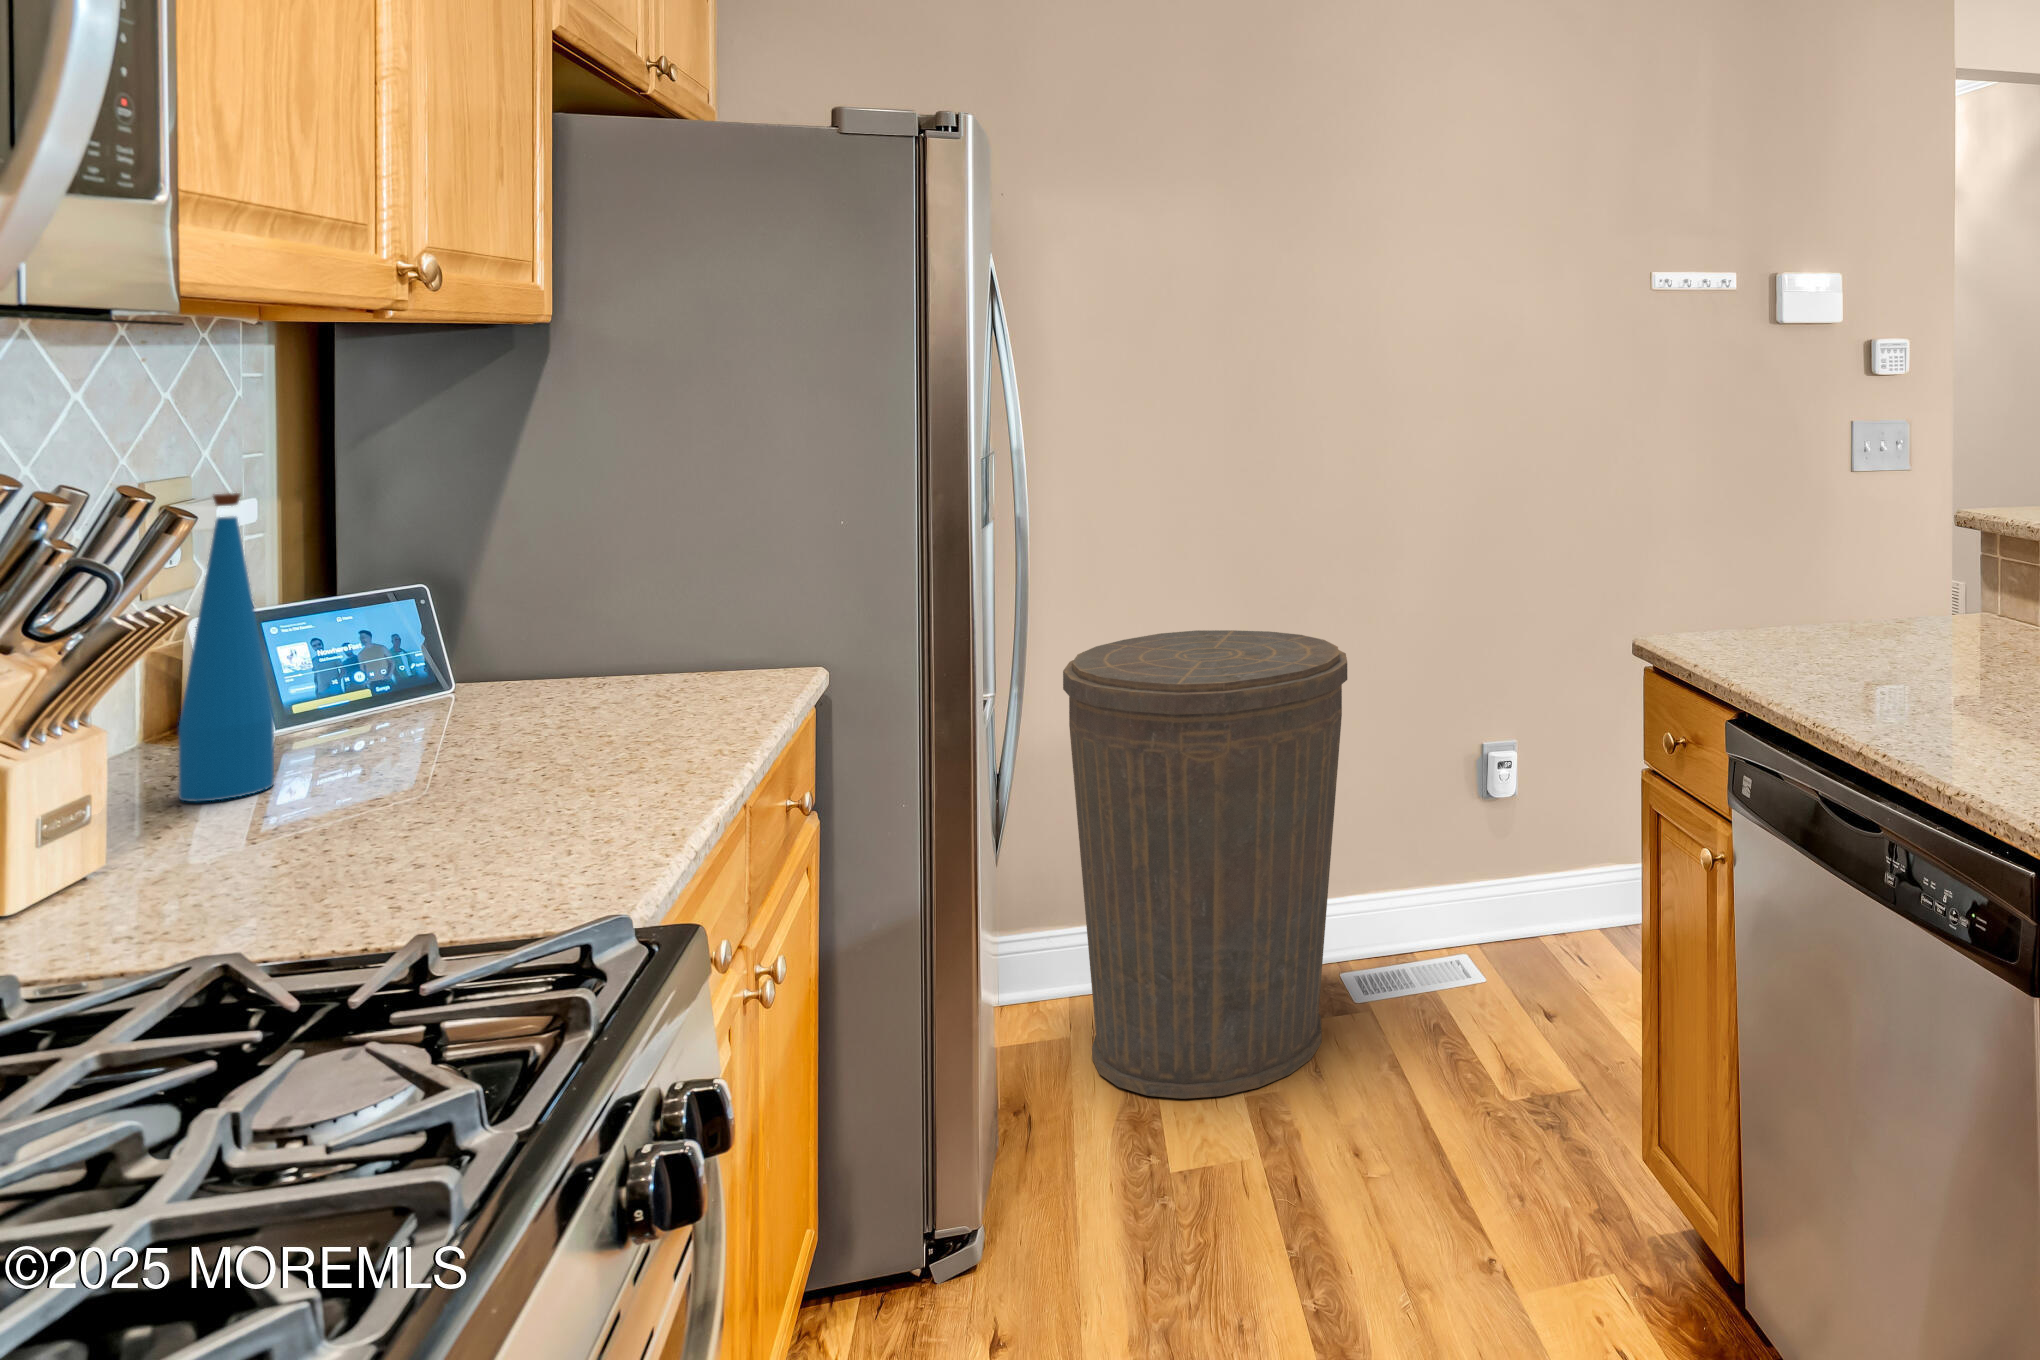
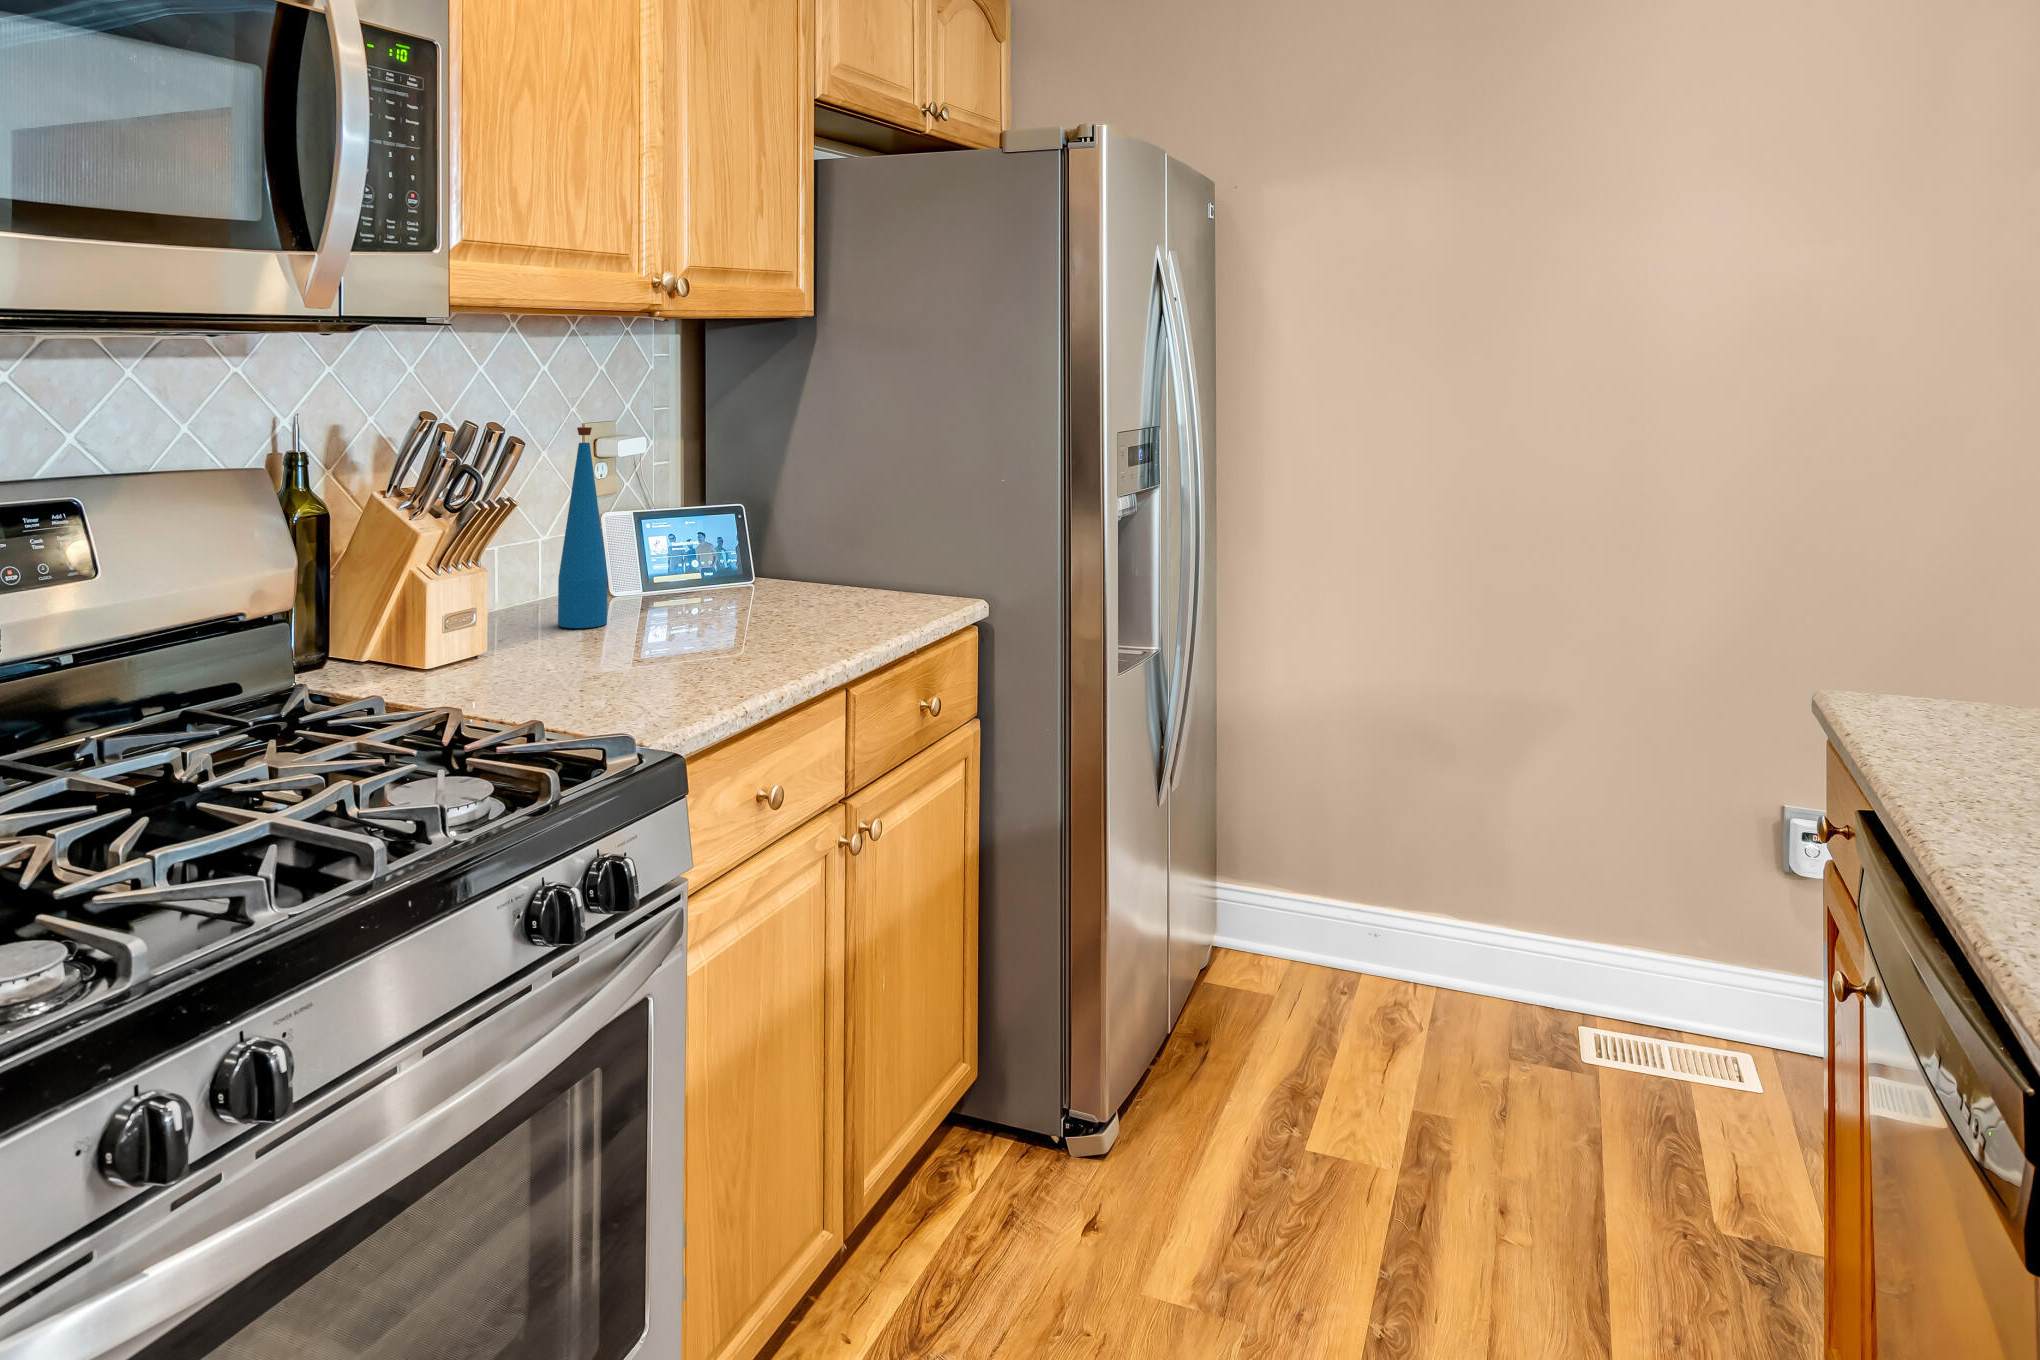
trash can: present [1063,630,1347,1099] -> none [1263,625,1563,1106]

